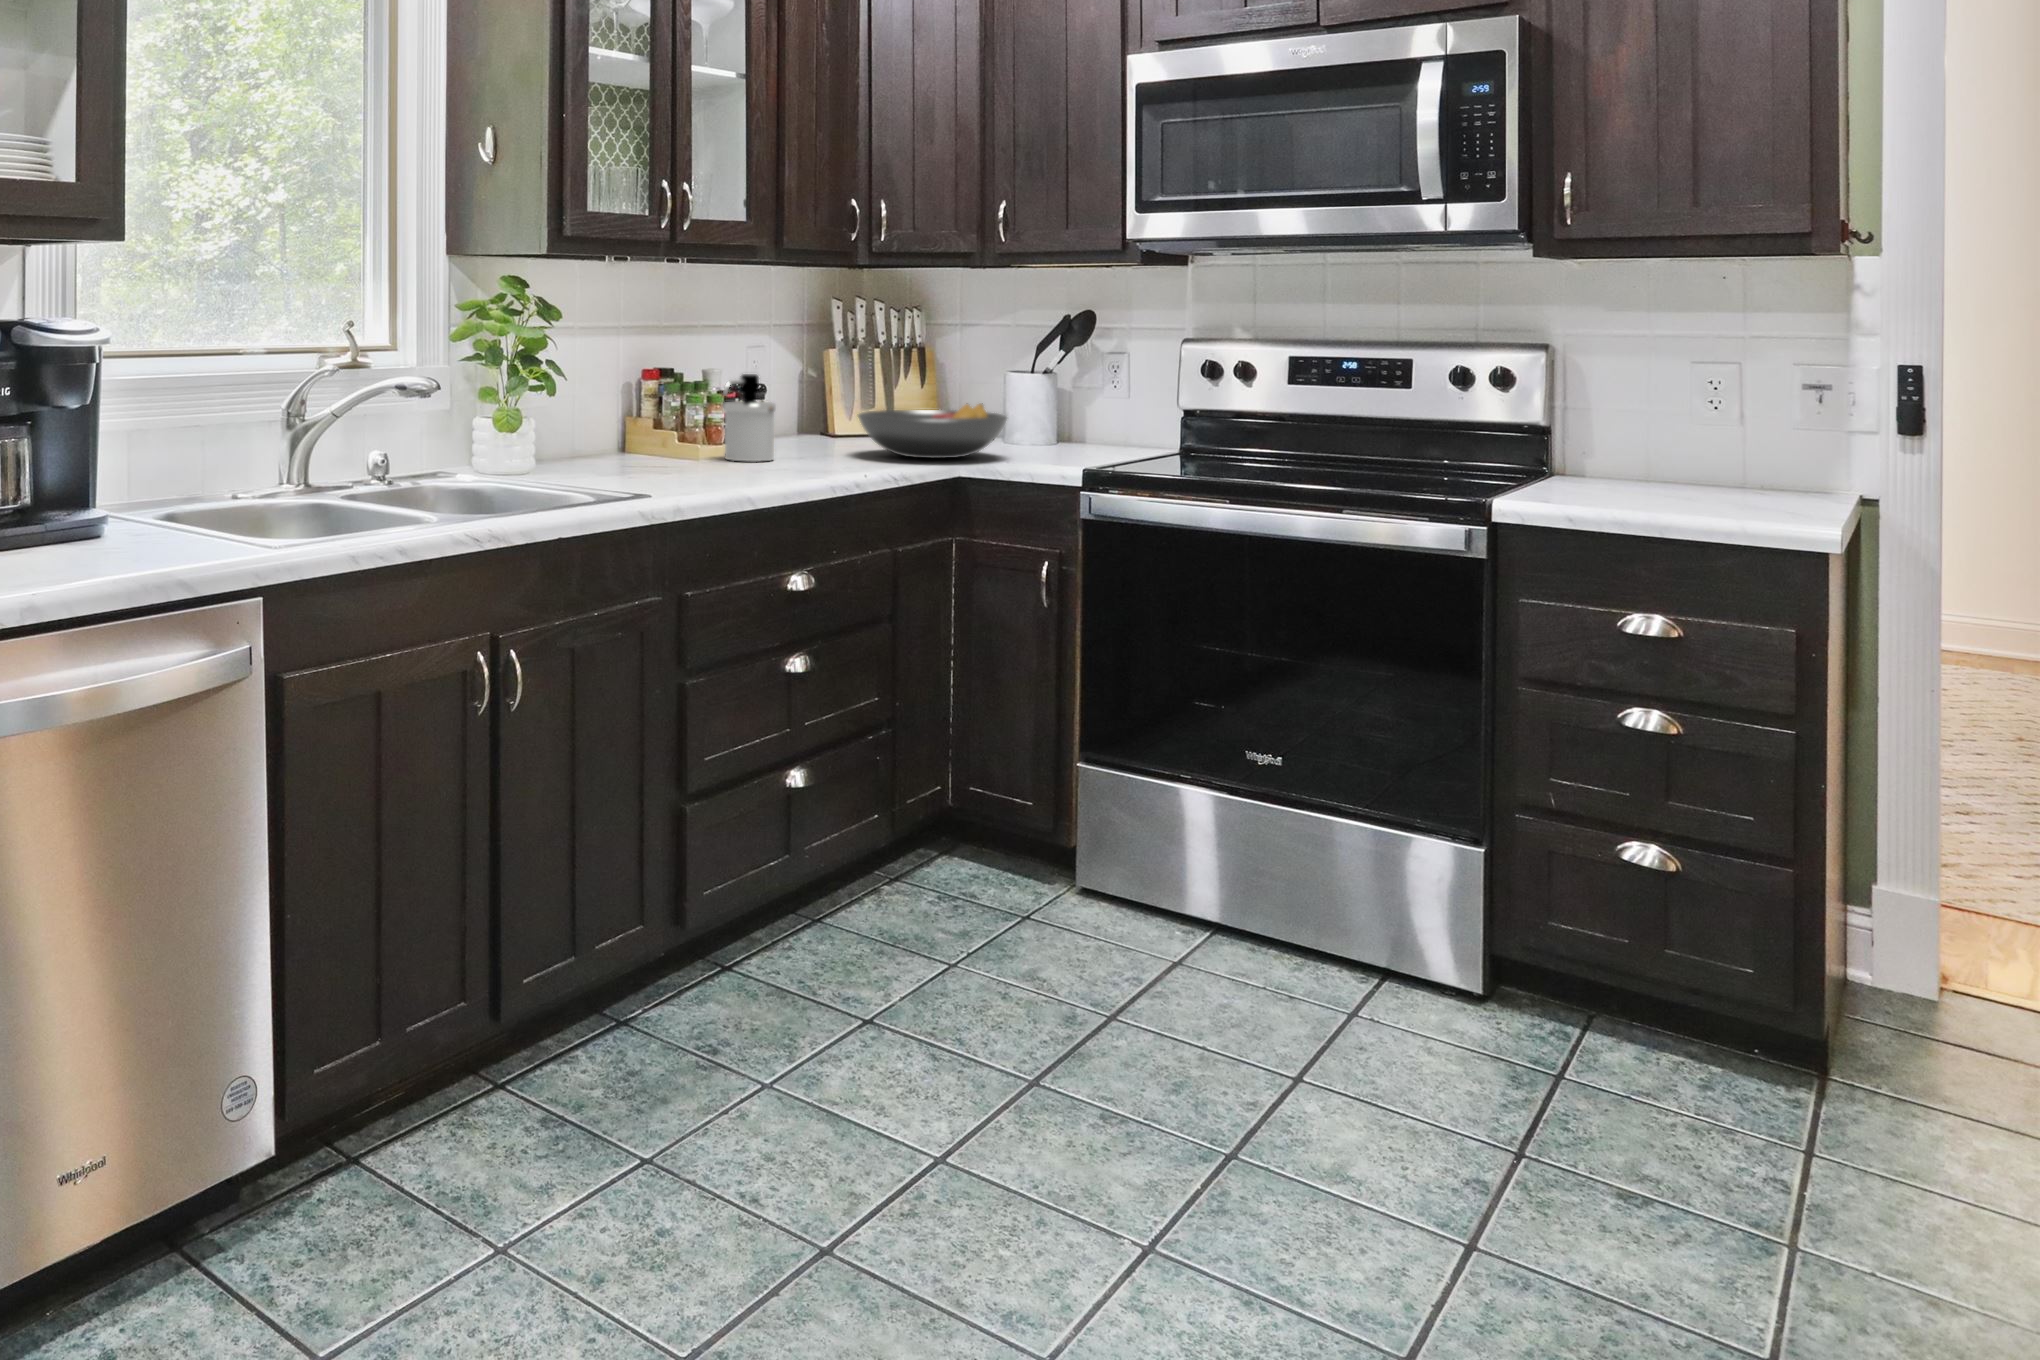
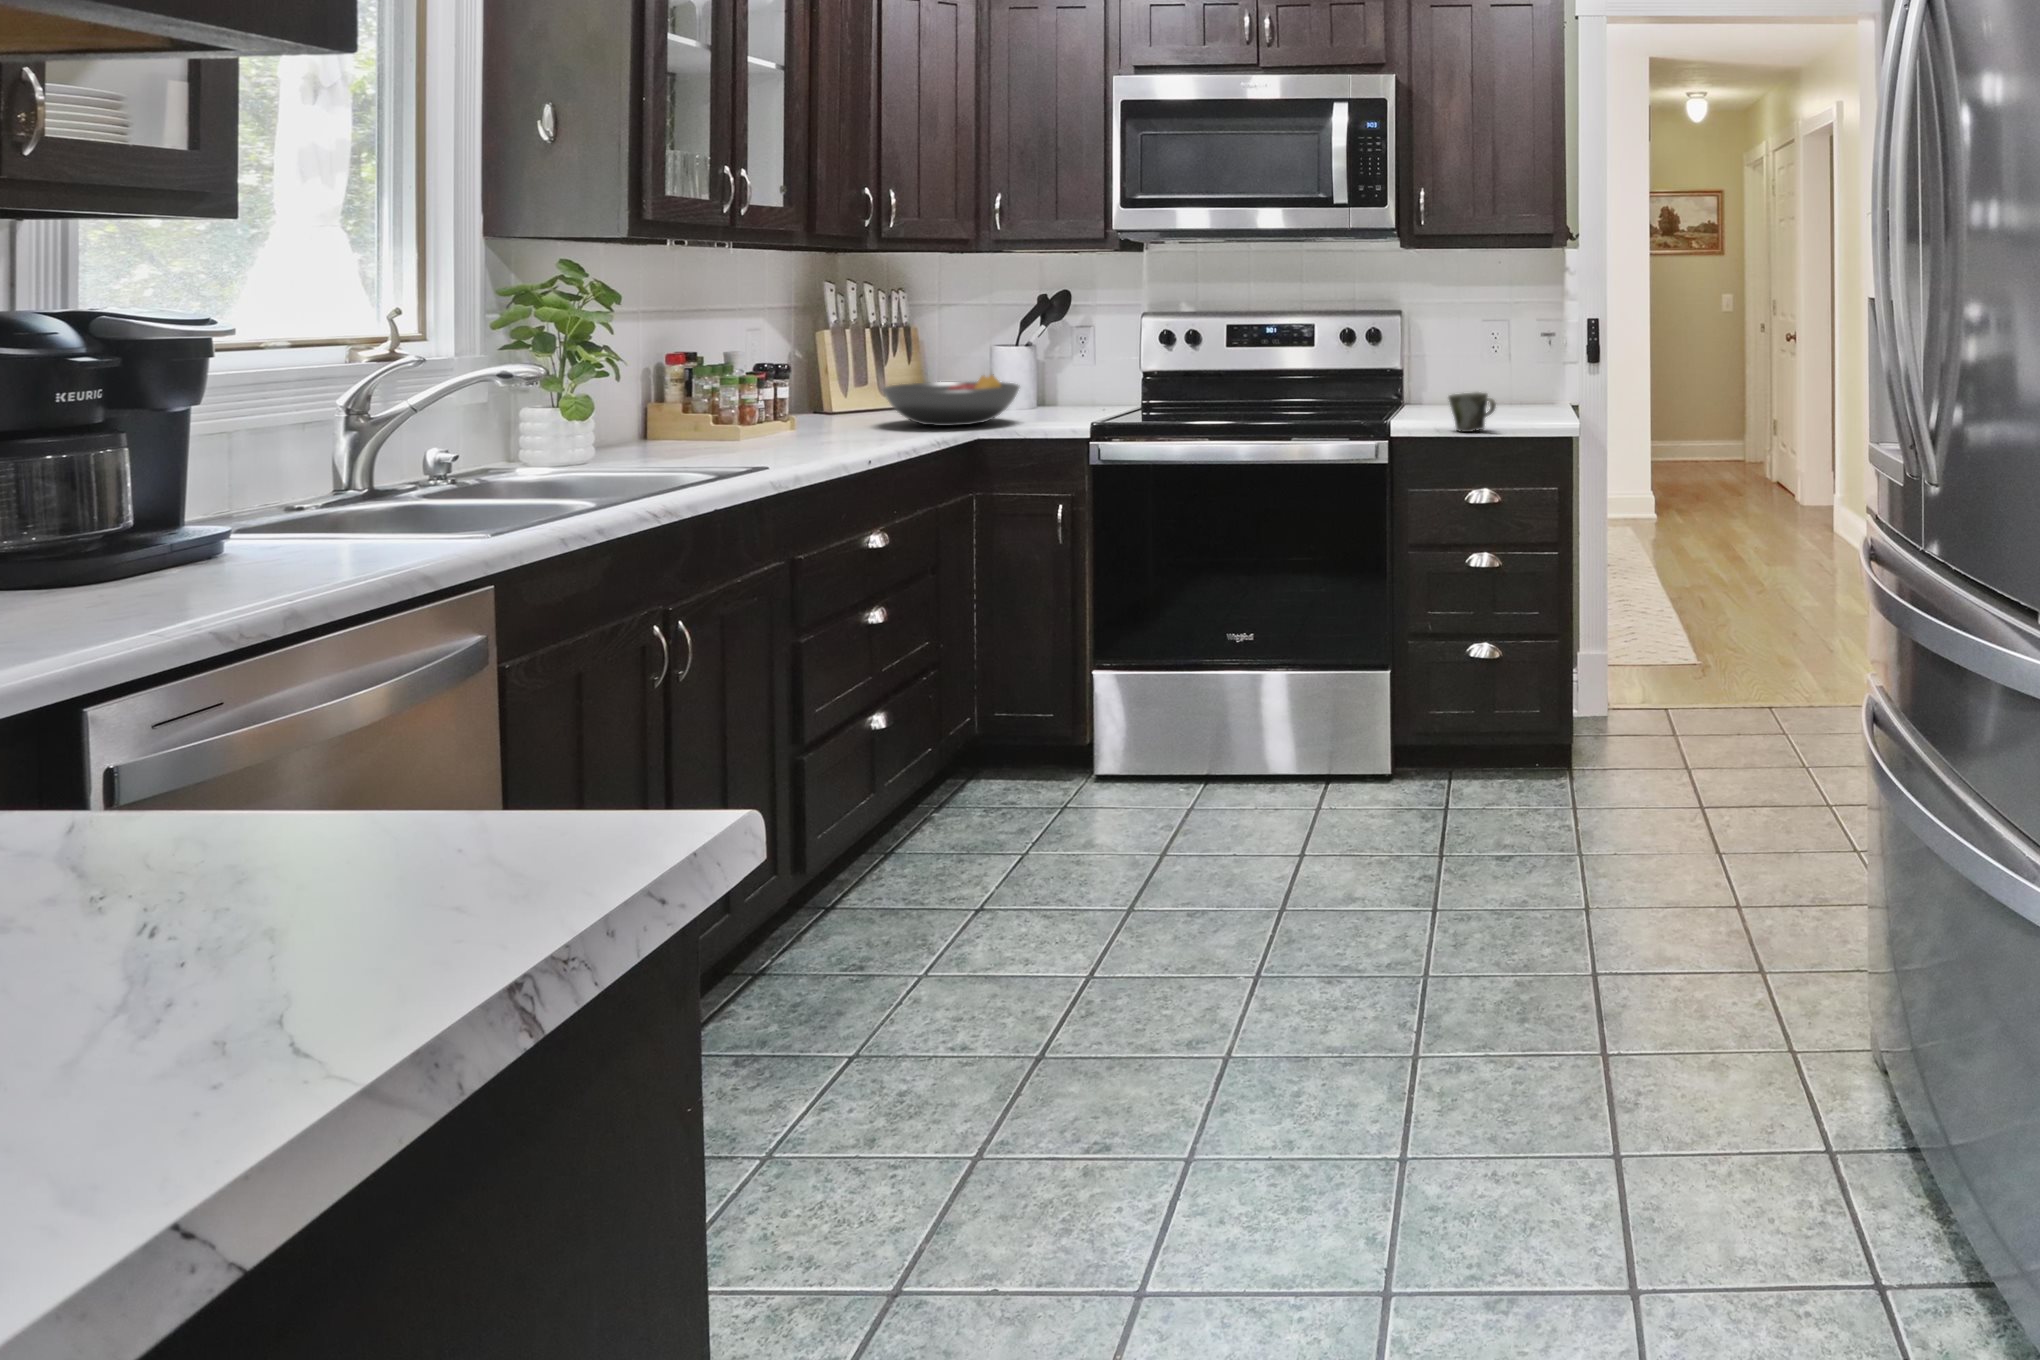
soap dispenser: present [723,374,776,462] -> none [756,355,811,440]
mug: none [1593,457,1676,515] -> present [1449,392,1496,432]

